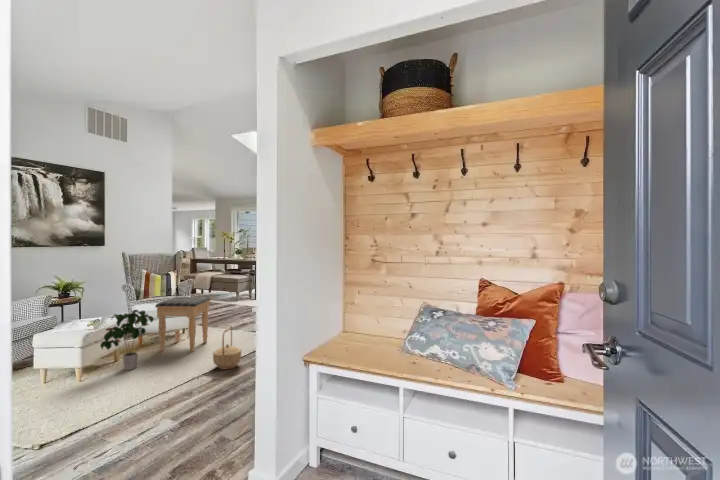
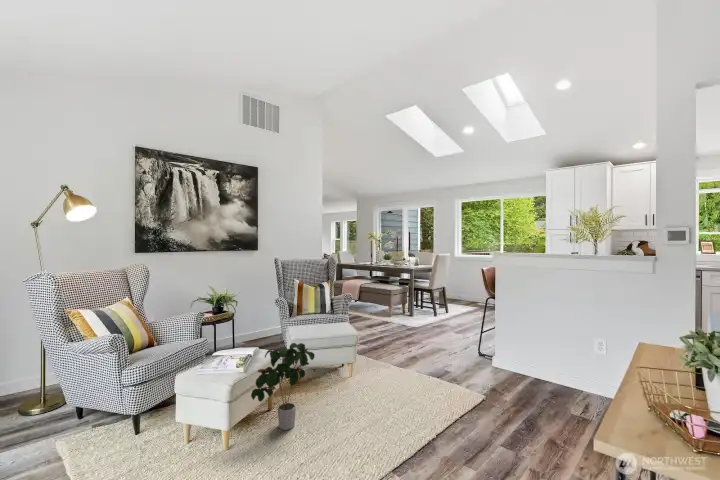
footstool: present [155,297,211,352] -> none [315,321,380,403]
basket: present [213,326,241,369] -> none [399,381,442,456]

